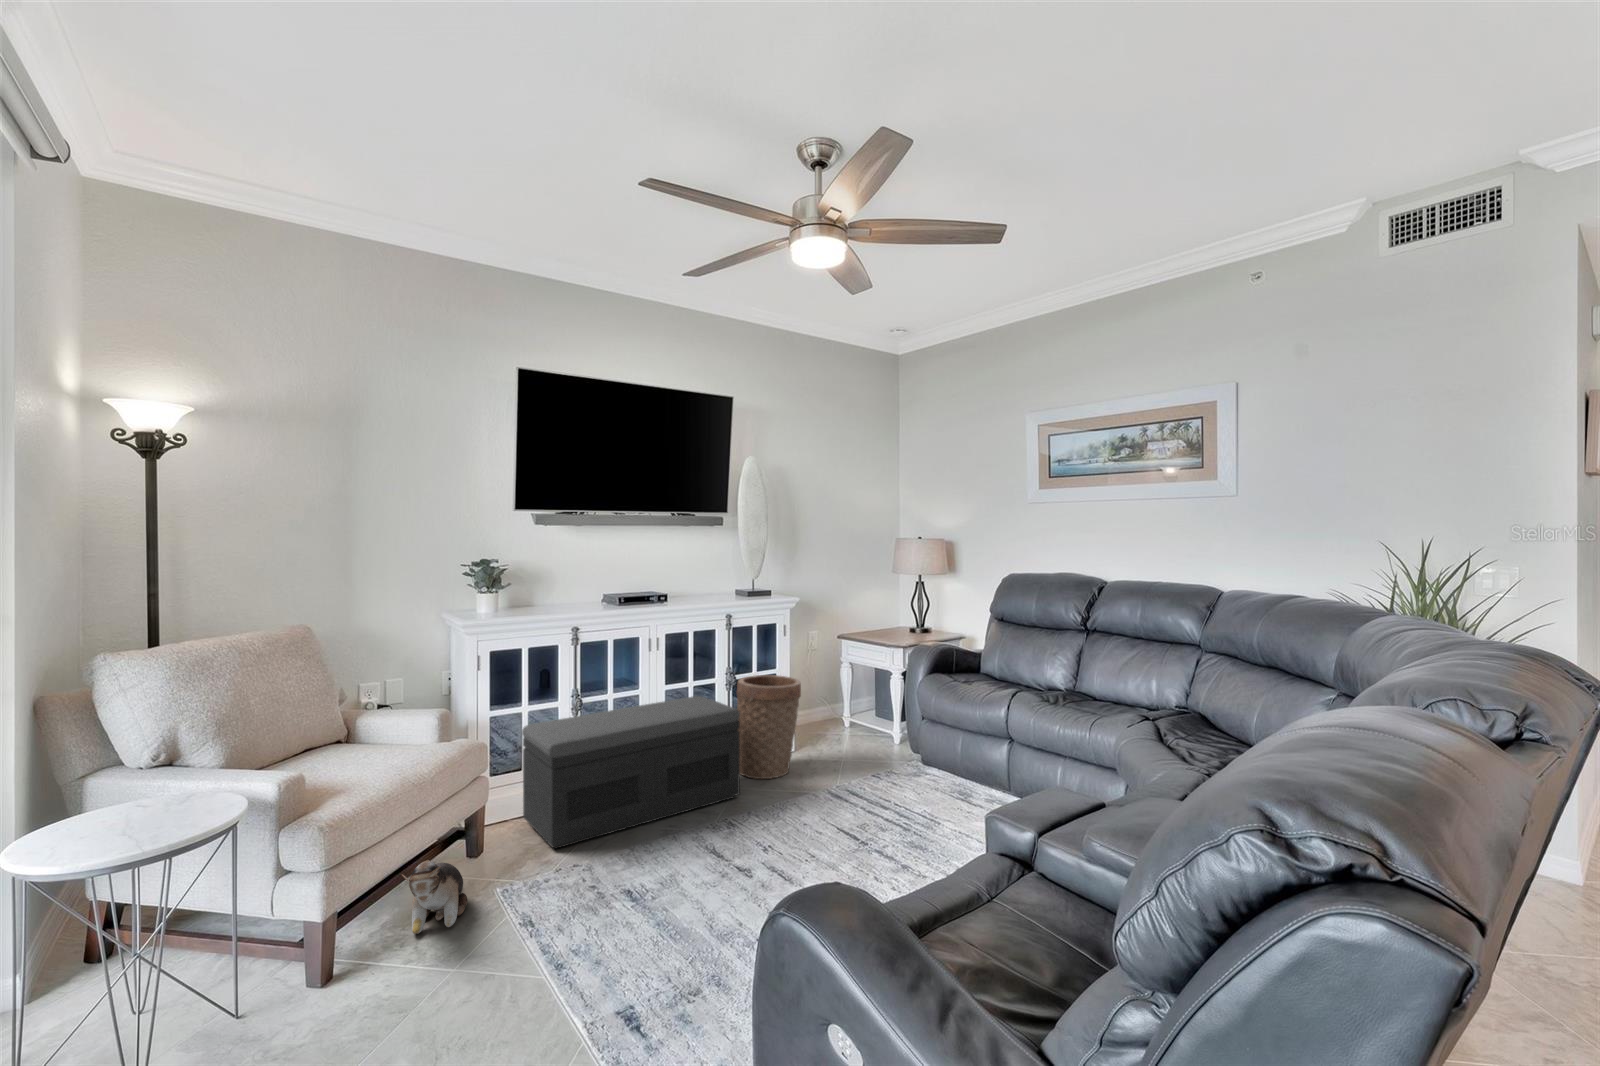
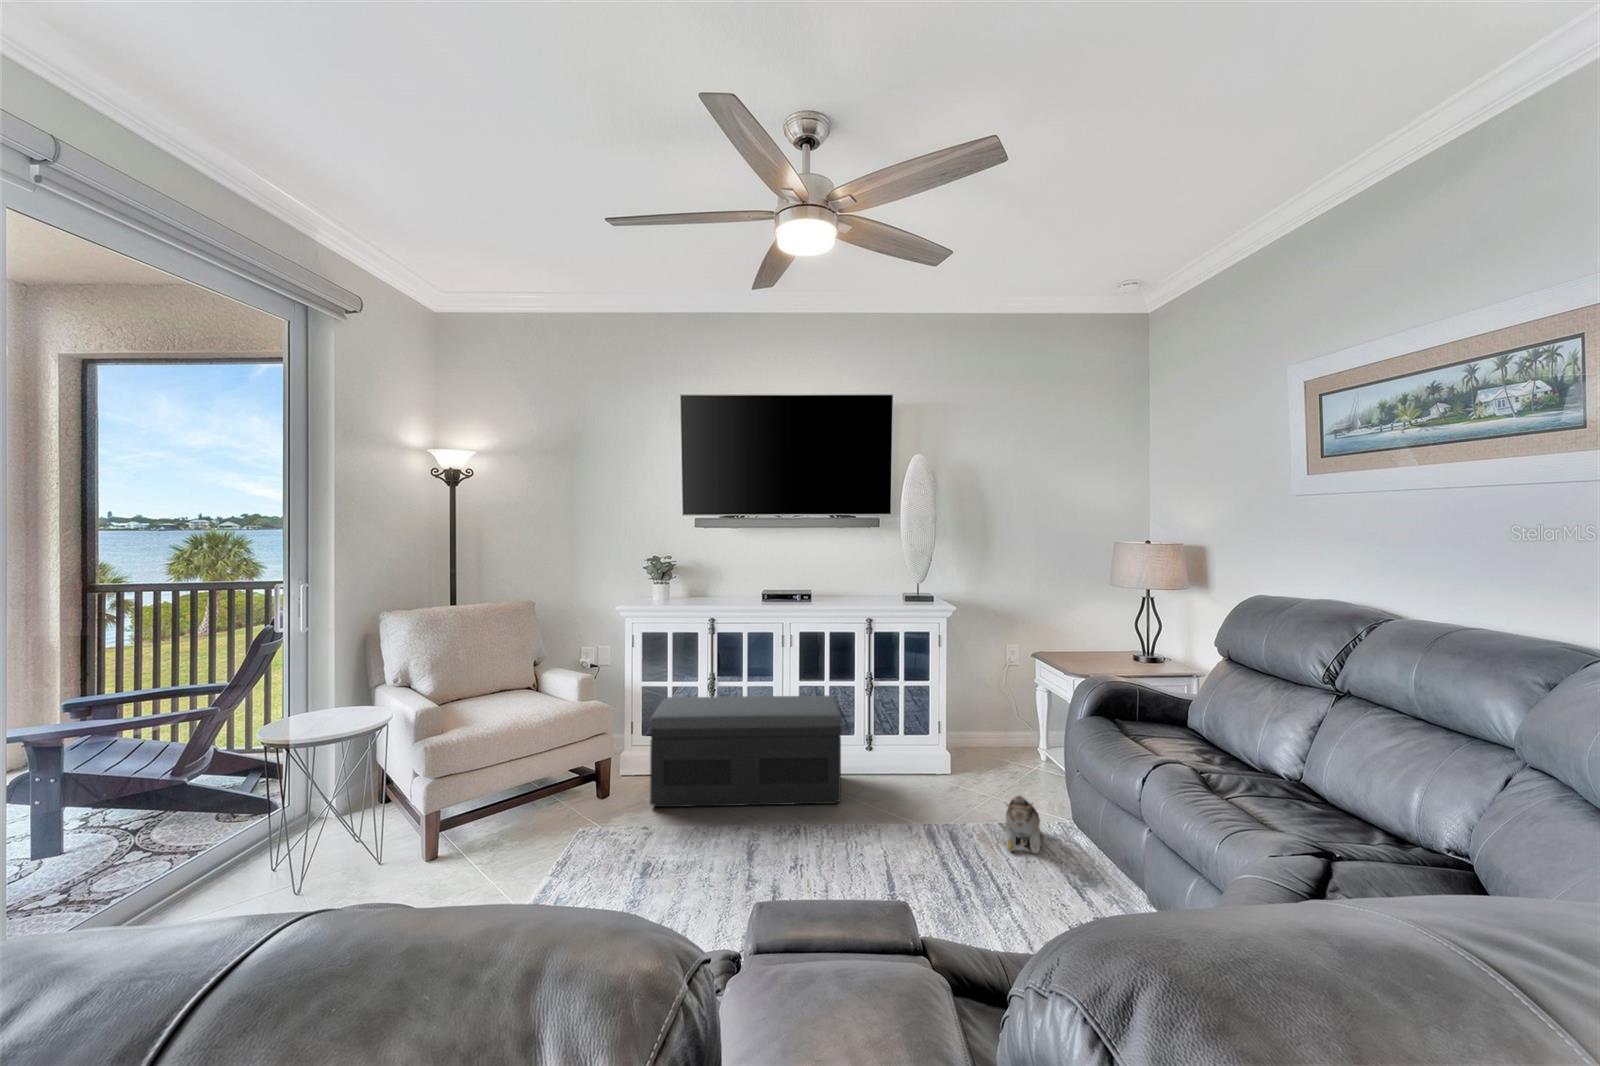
basket: present [737,675,801,779] -> none [869,684,936,795]
plush toy: present [402,860,468,934] -> present [1005,795,1043,853]

